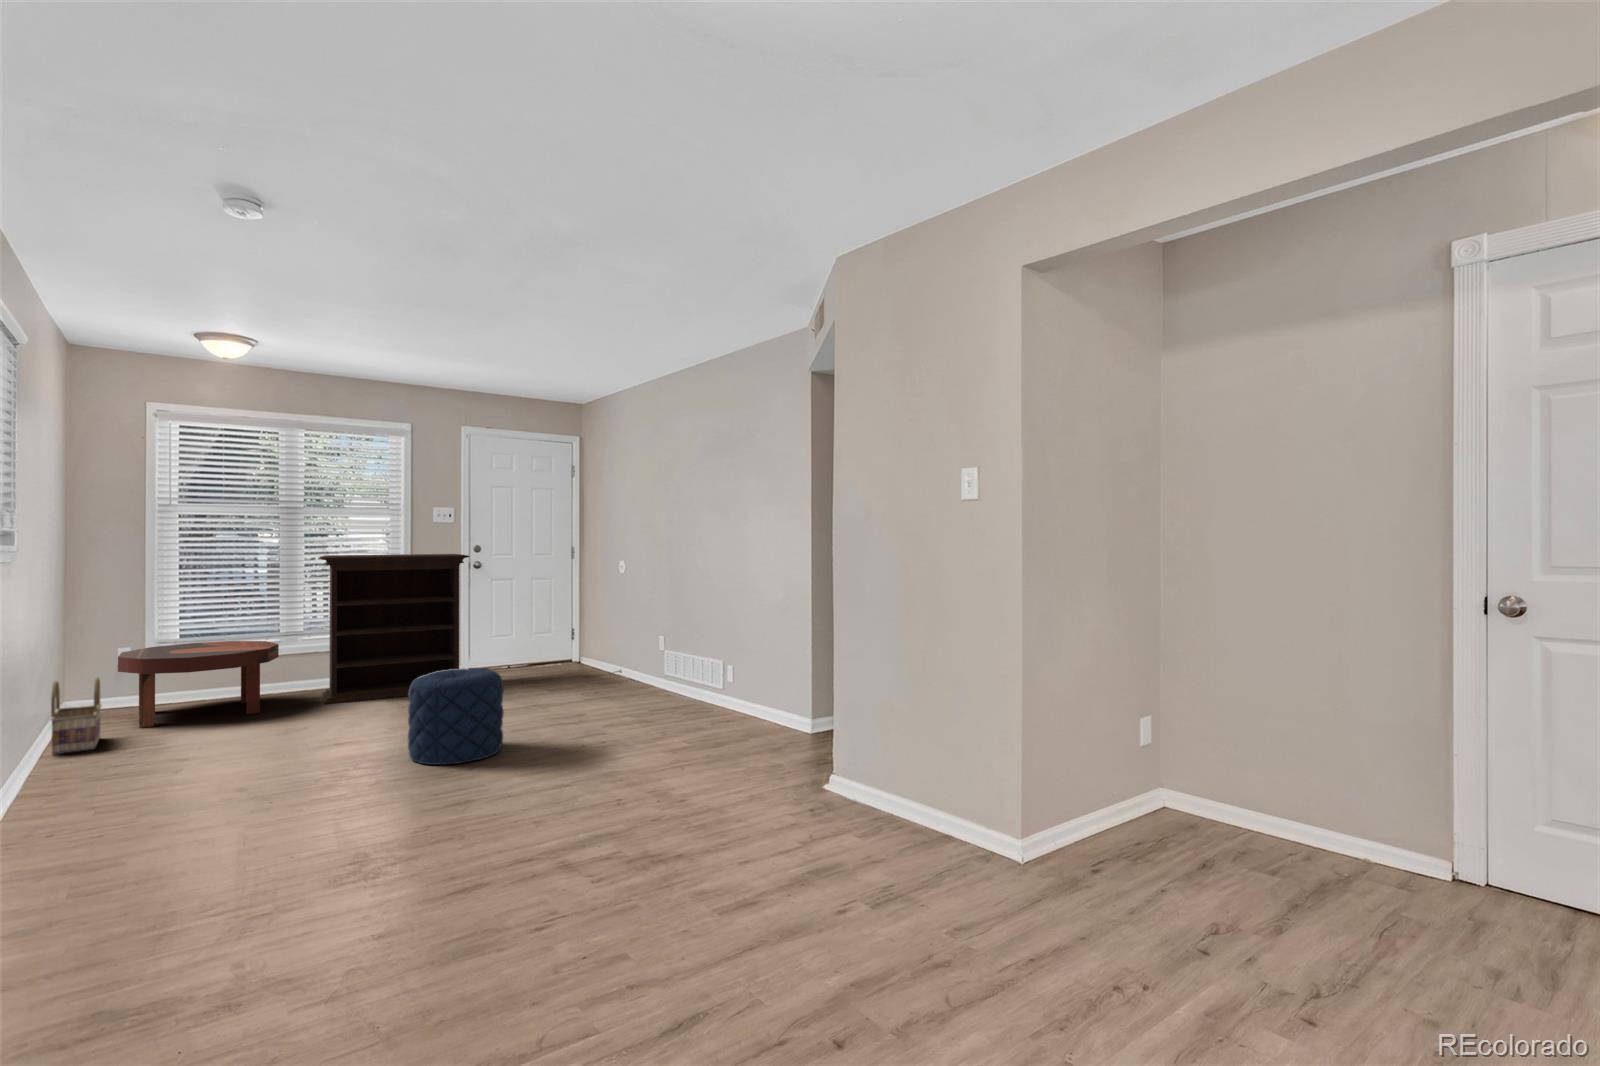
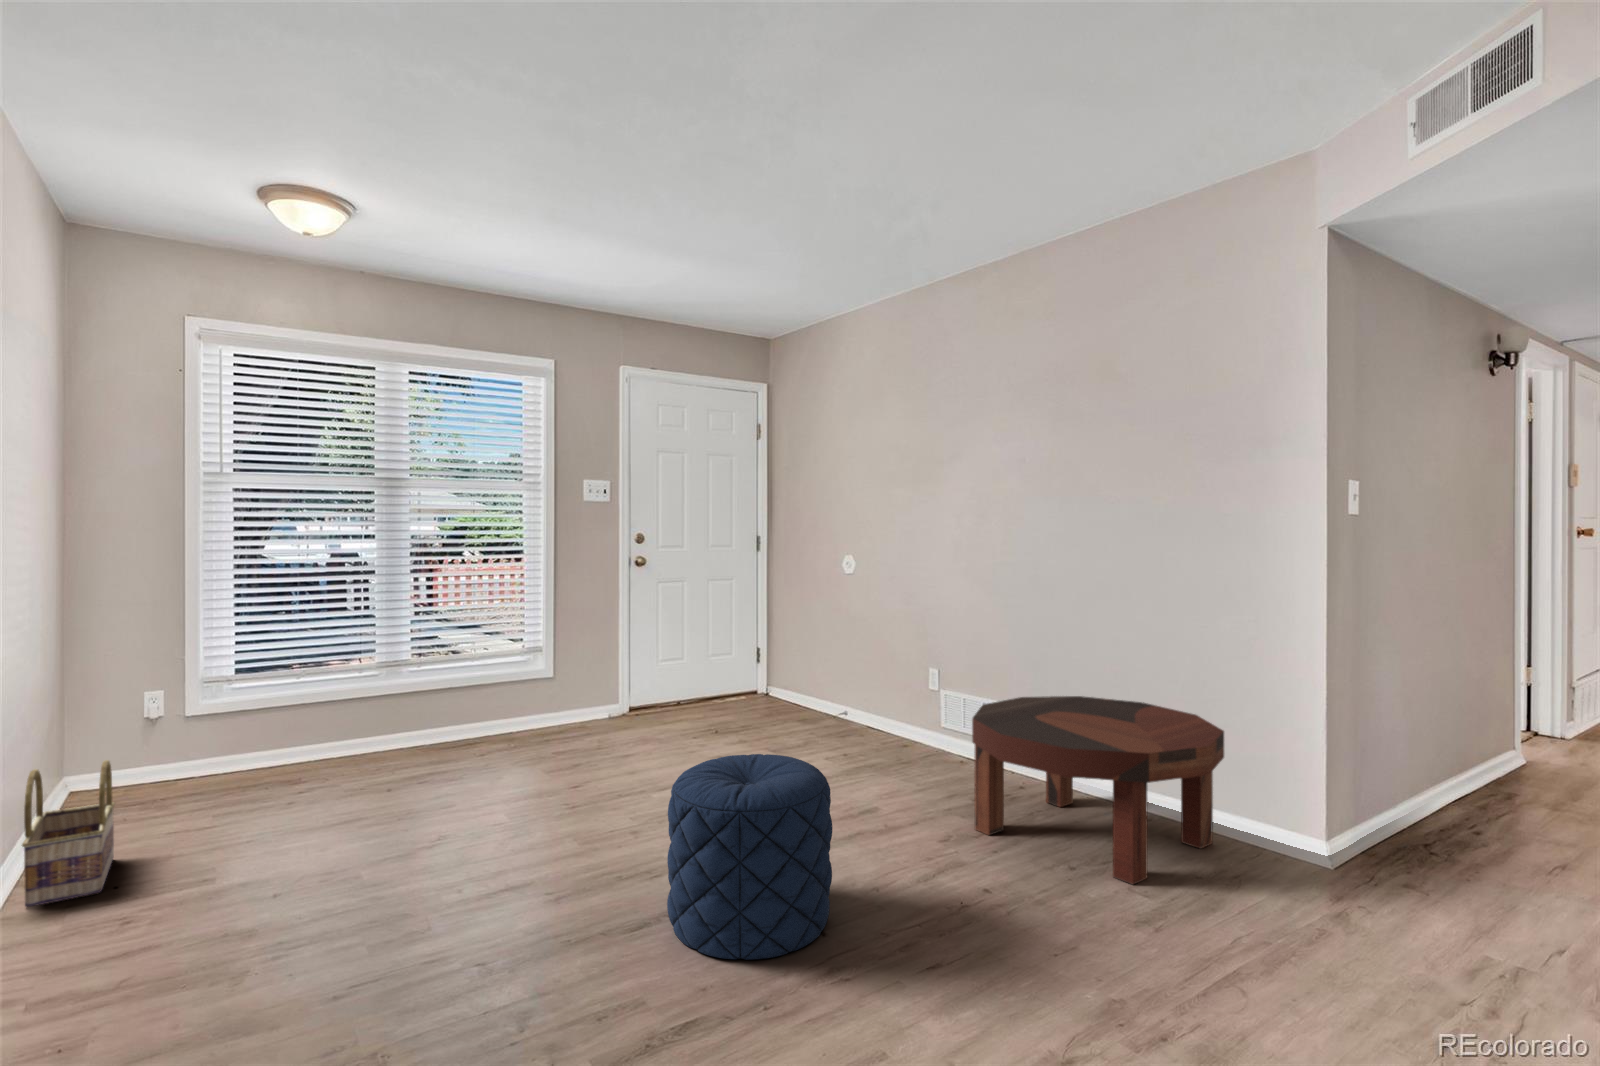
bookshelf: present [319,554,469,704] -> none [437,545,652,777]
coffee table: present [118,641,279,728] -> present [972,696,1224,885]

